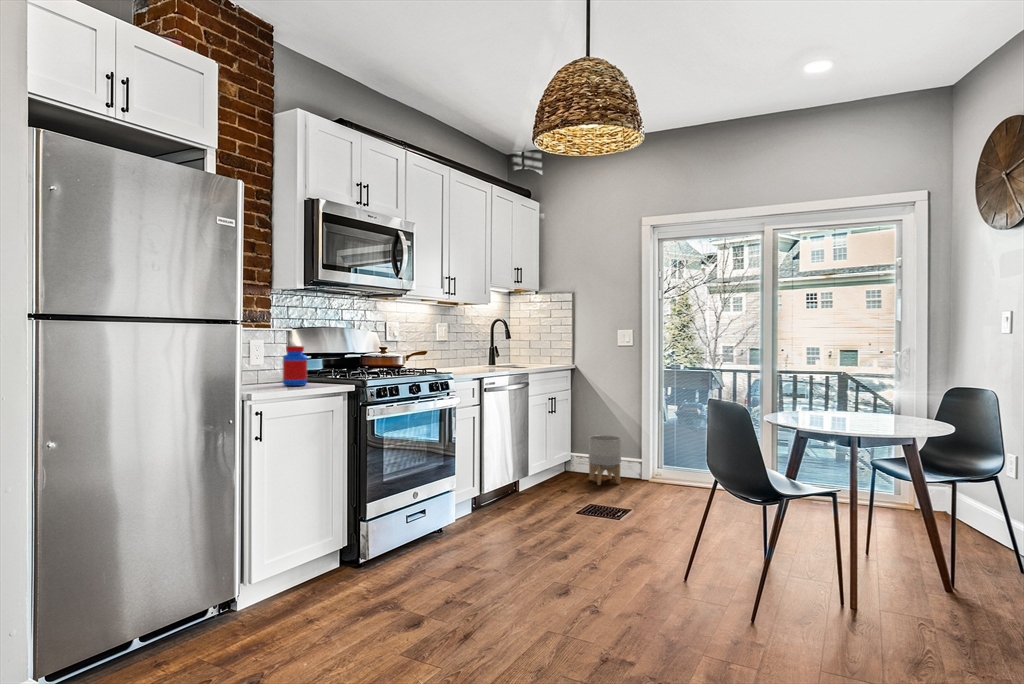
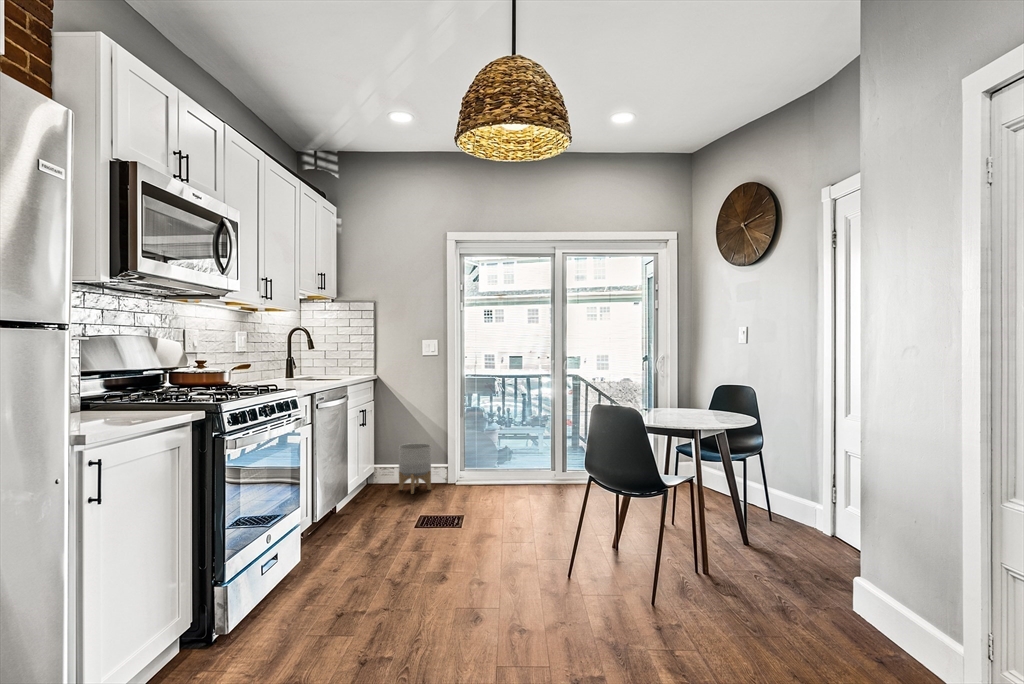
jar: present [283,346,307,386] -> none [110,361,149,418]

